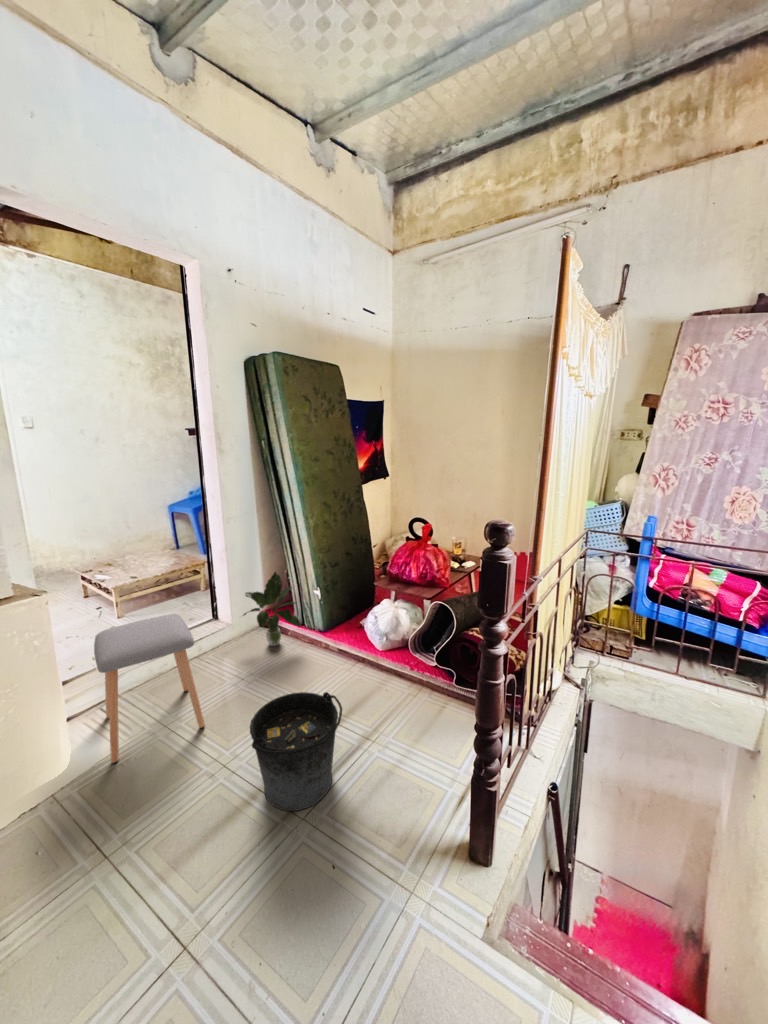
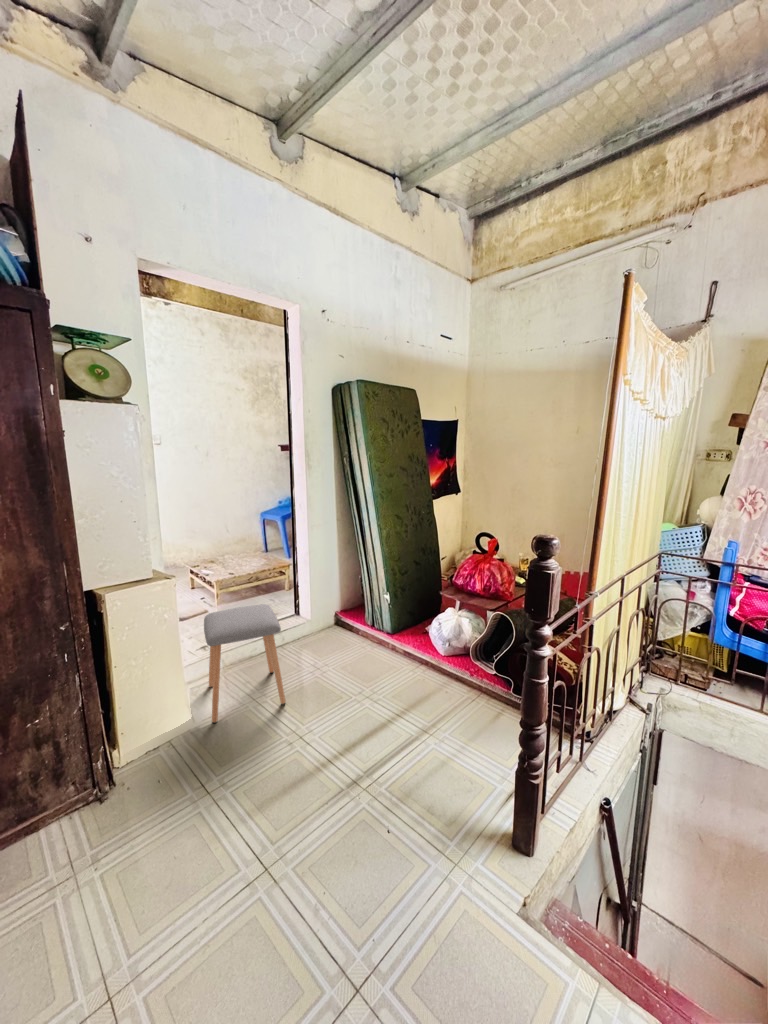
potted plant: present [243,572,301,646] -> none [318,575,371,643]
bucket: present [250,692,342,811] -> none [323,681,403,782]

